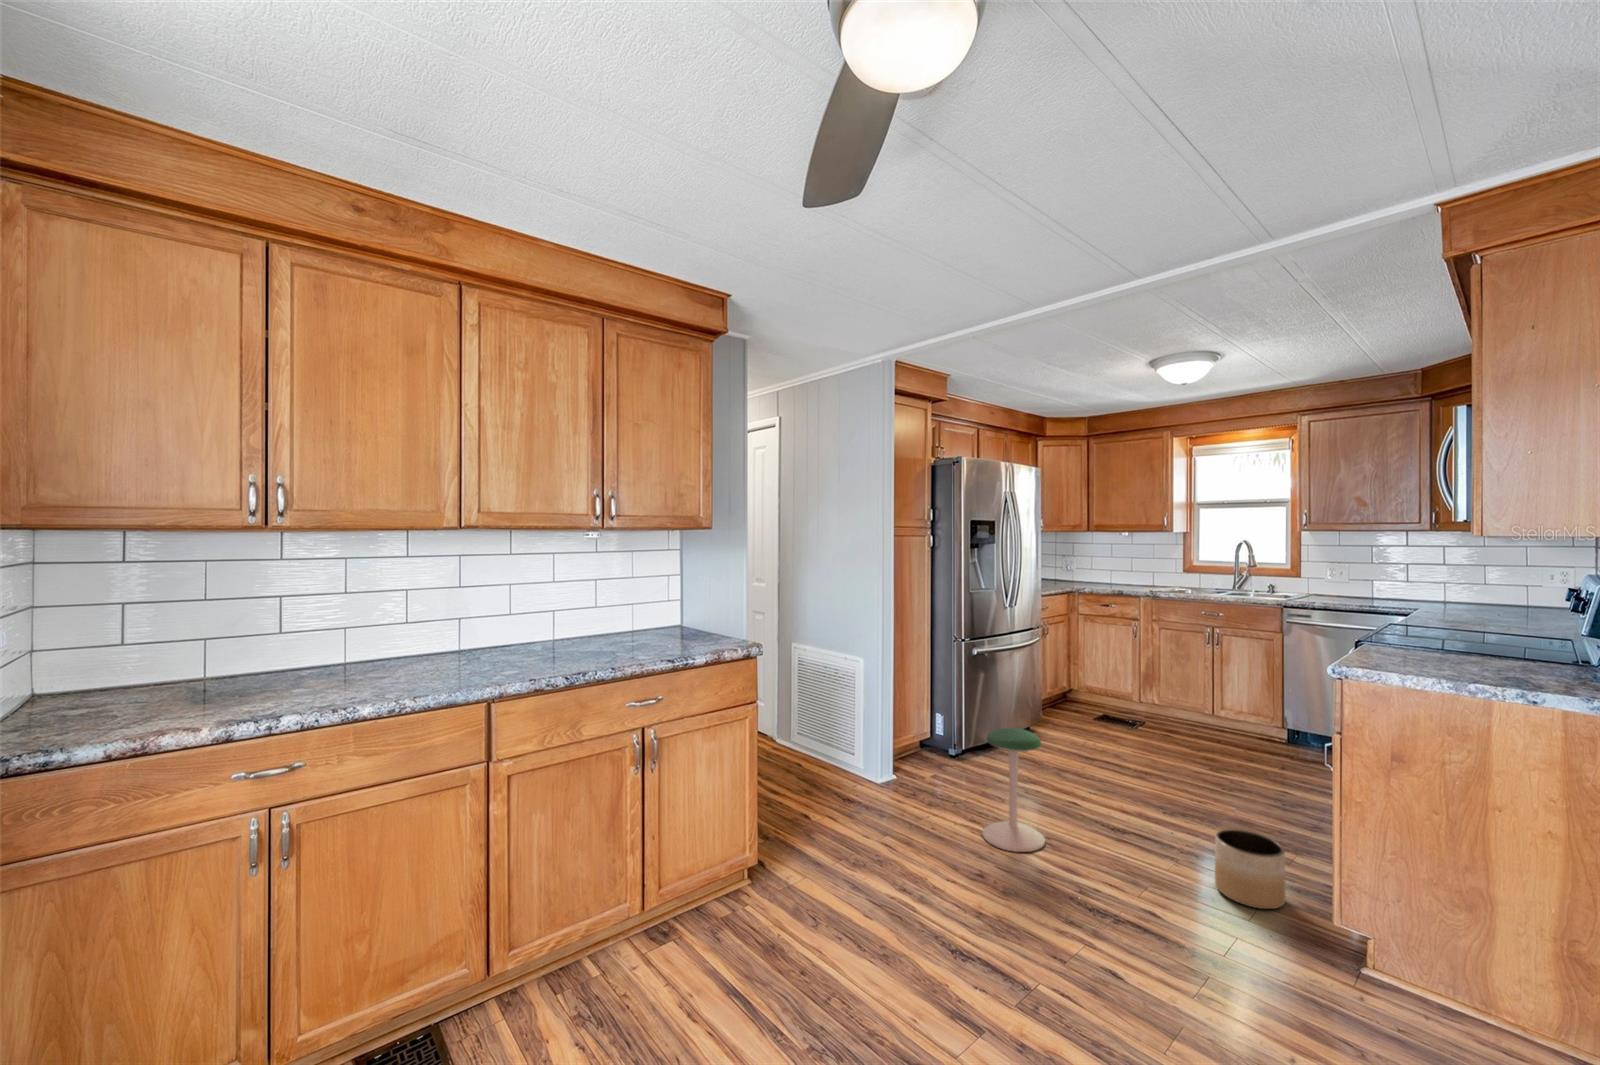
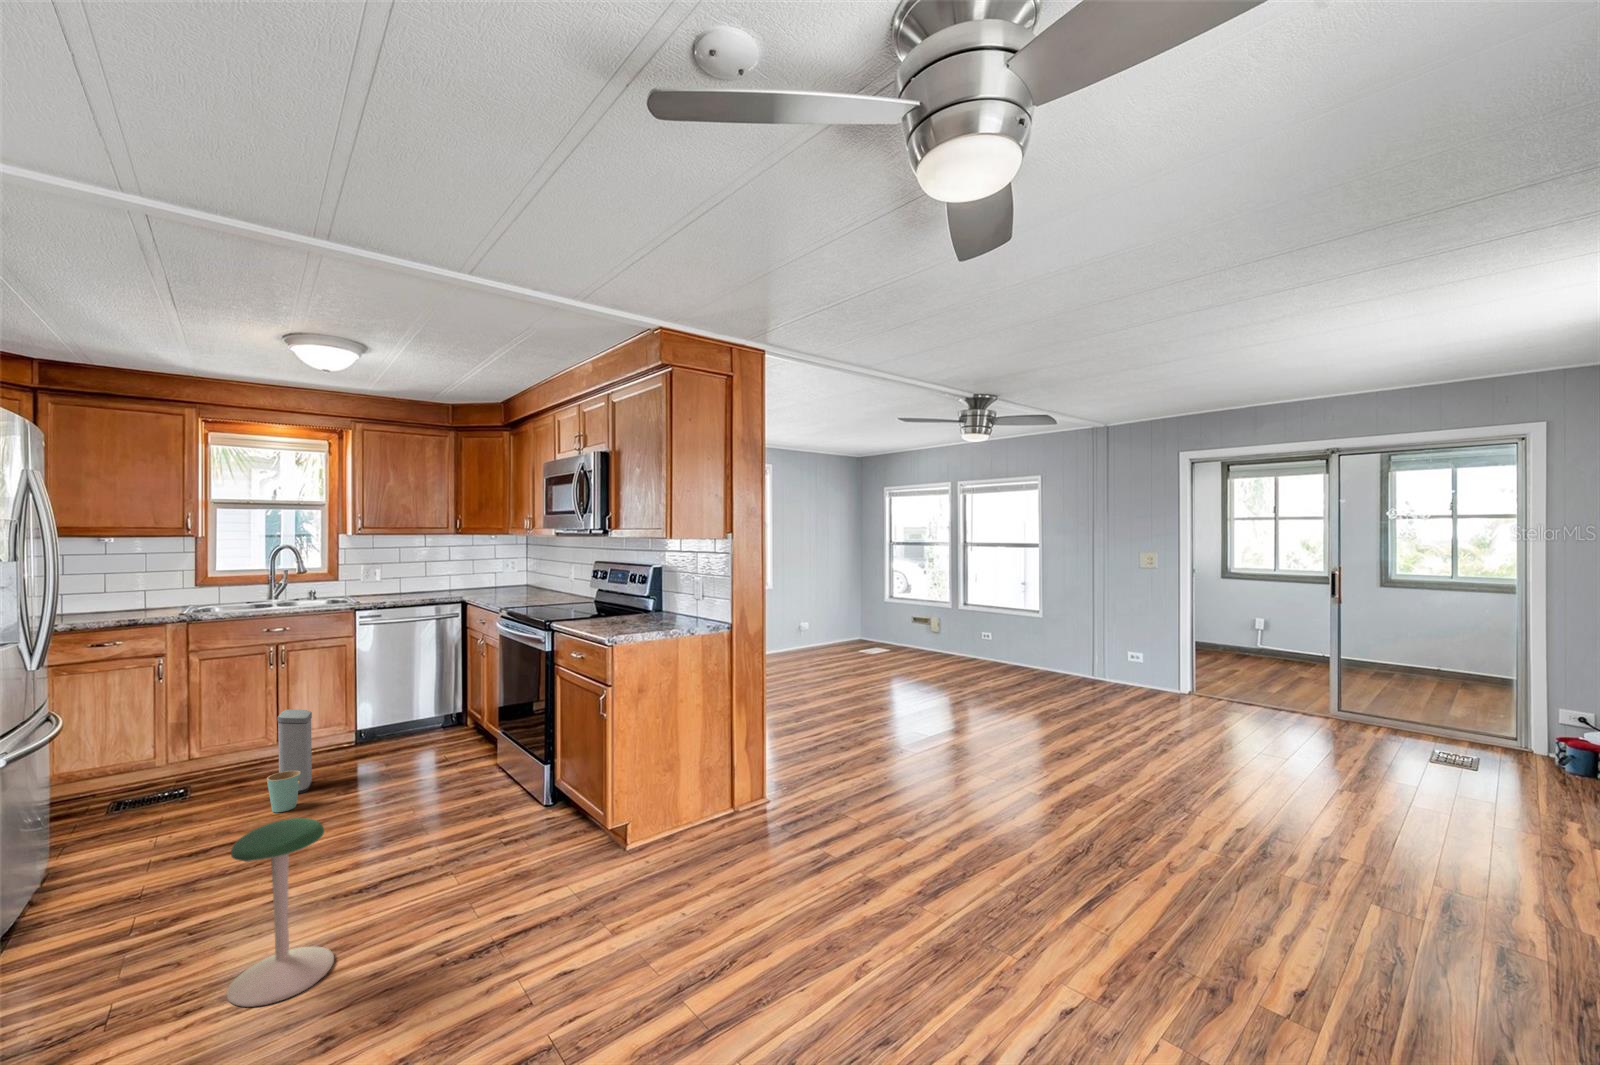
trash can: none [1151,681,1209,762] -> present [267,709,312,812]
planter: present [1215,829,1286,909] -> none [499,803,554,870]

